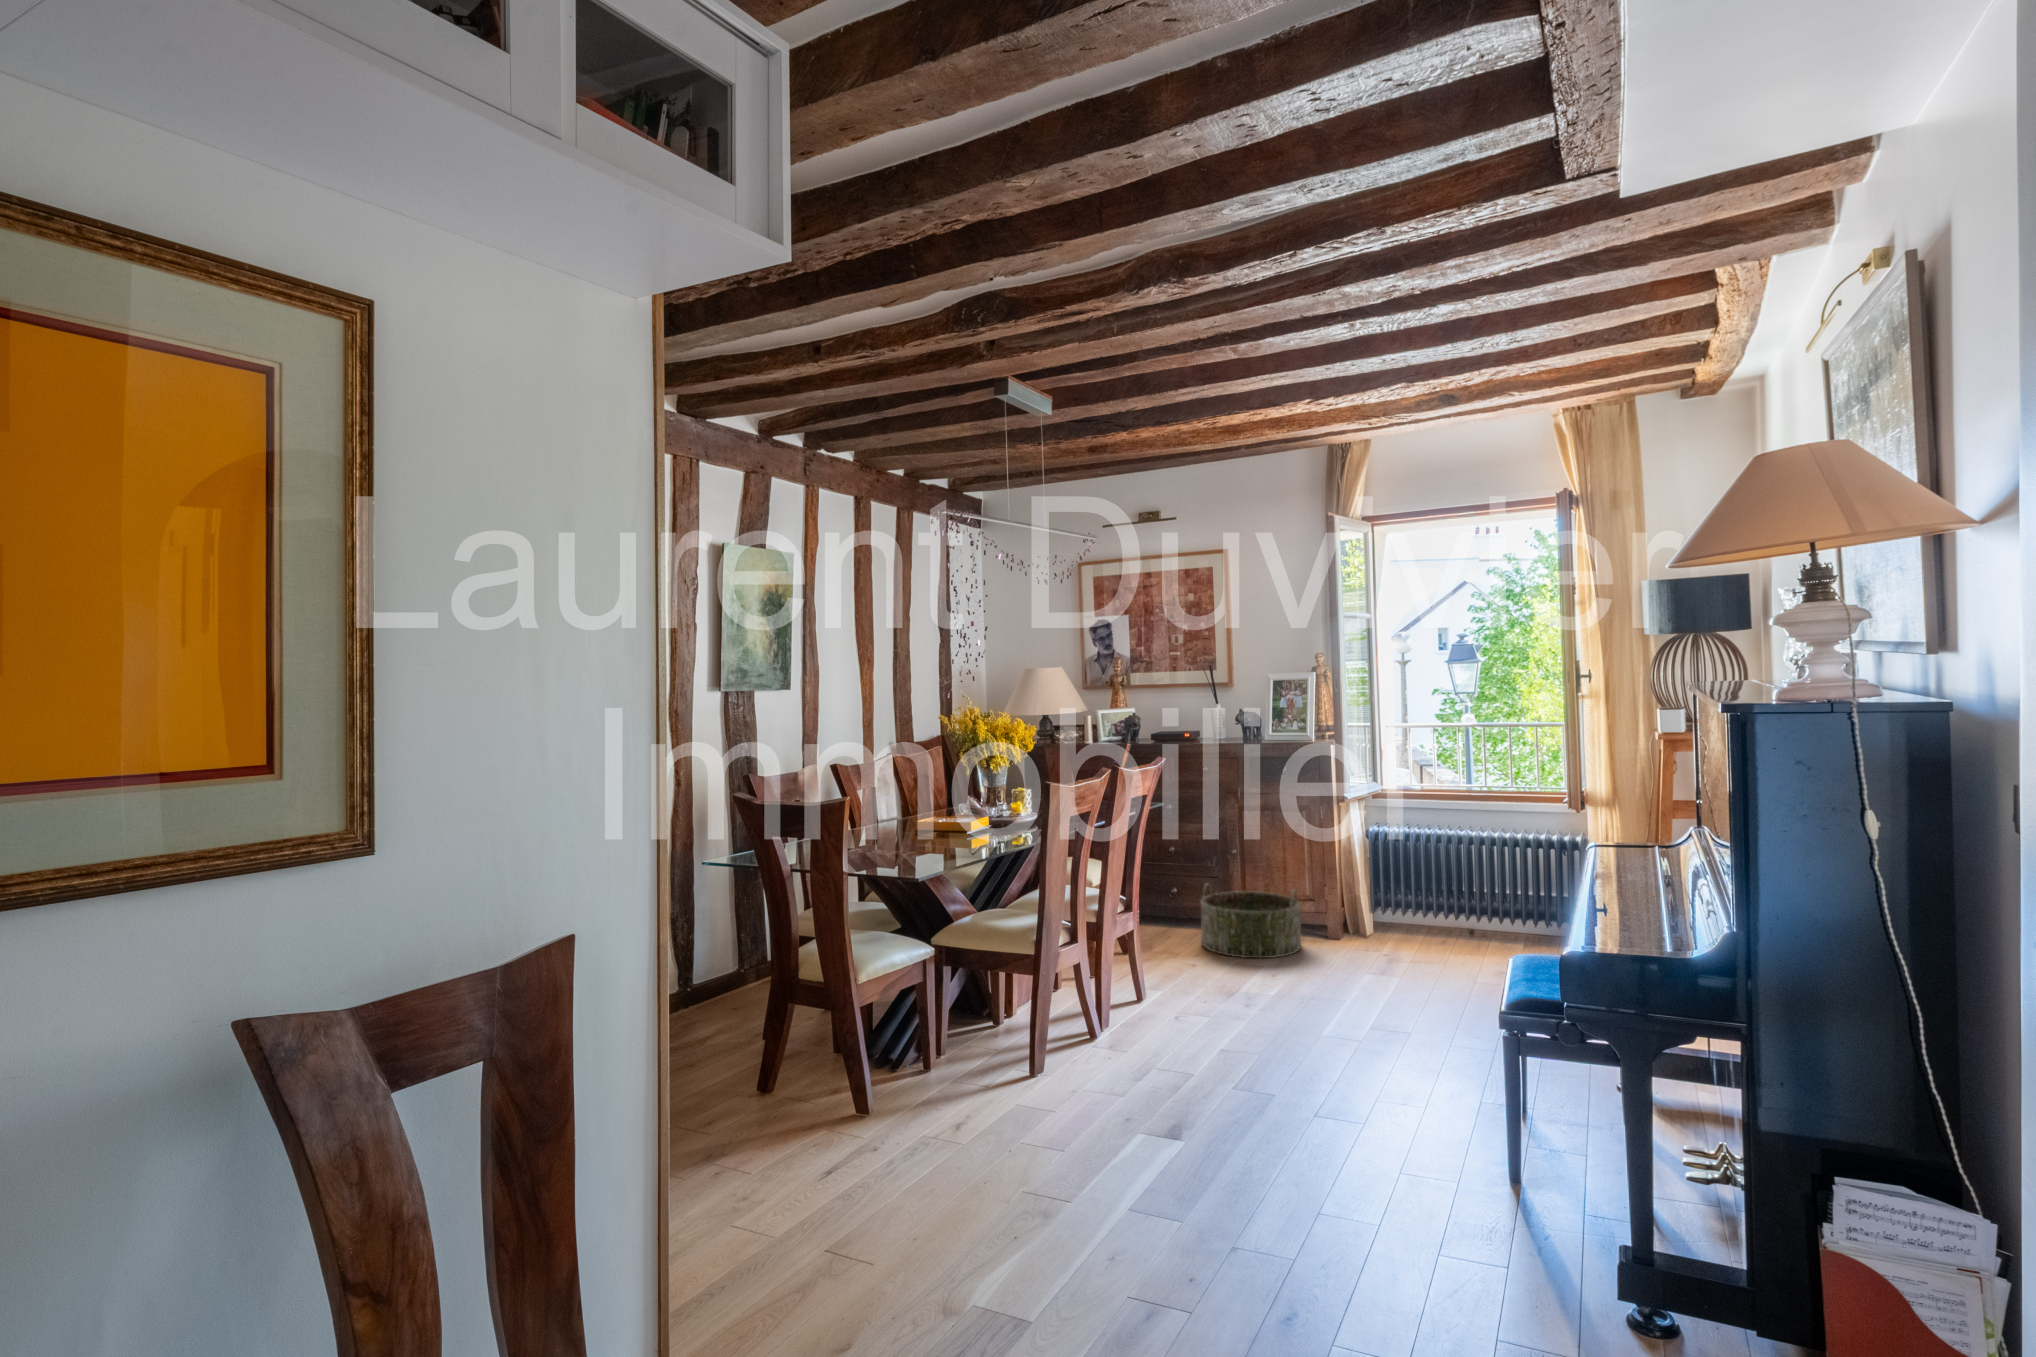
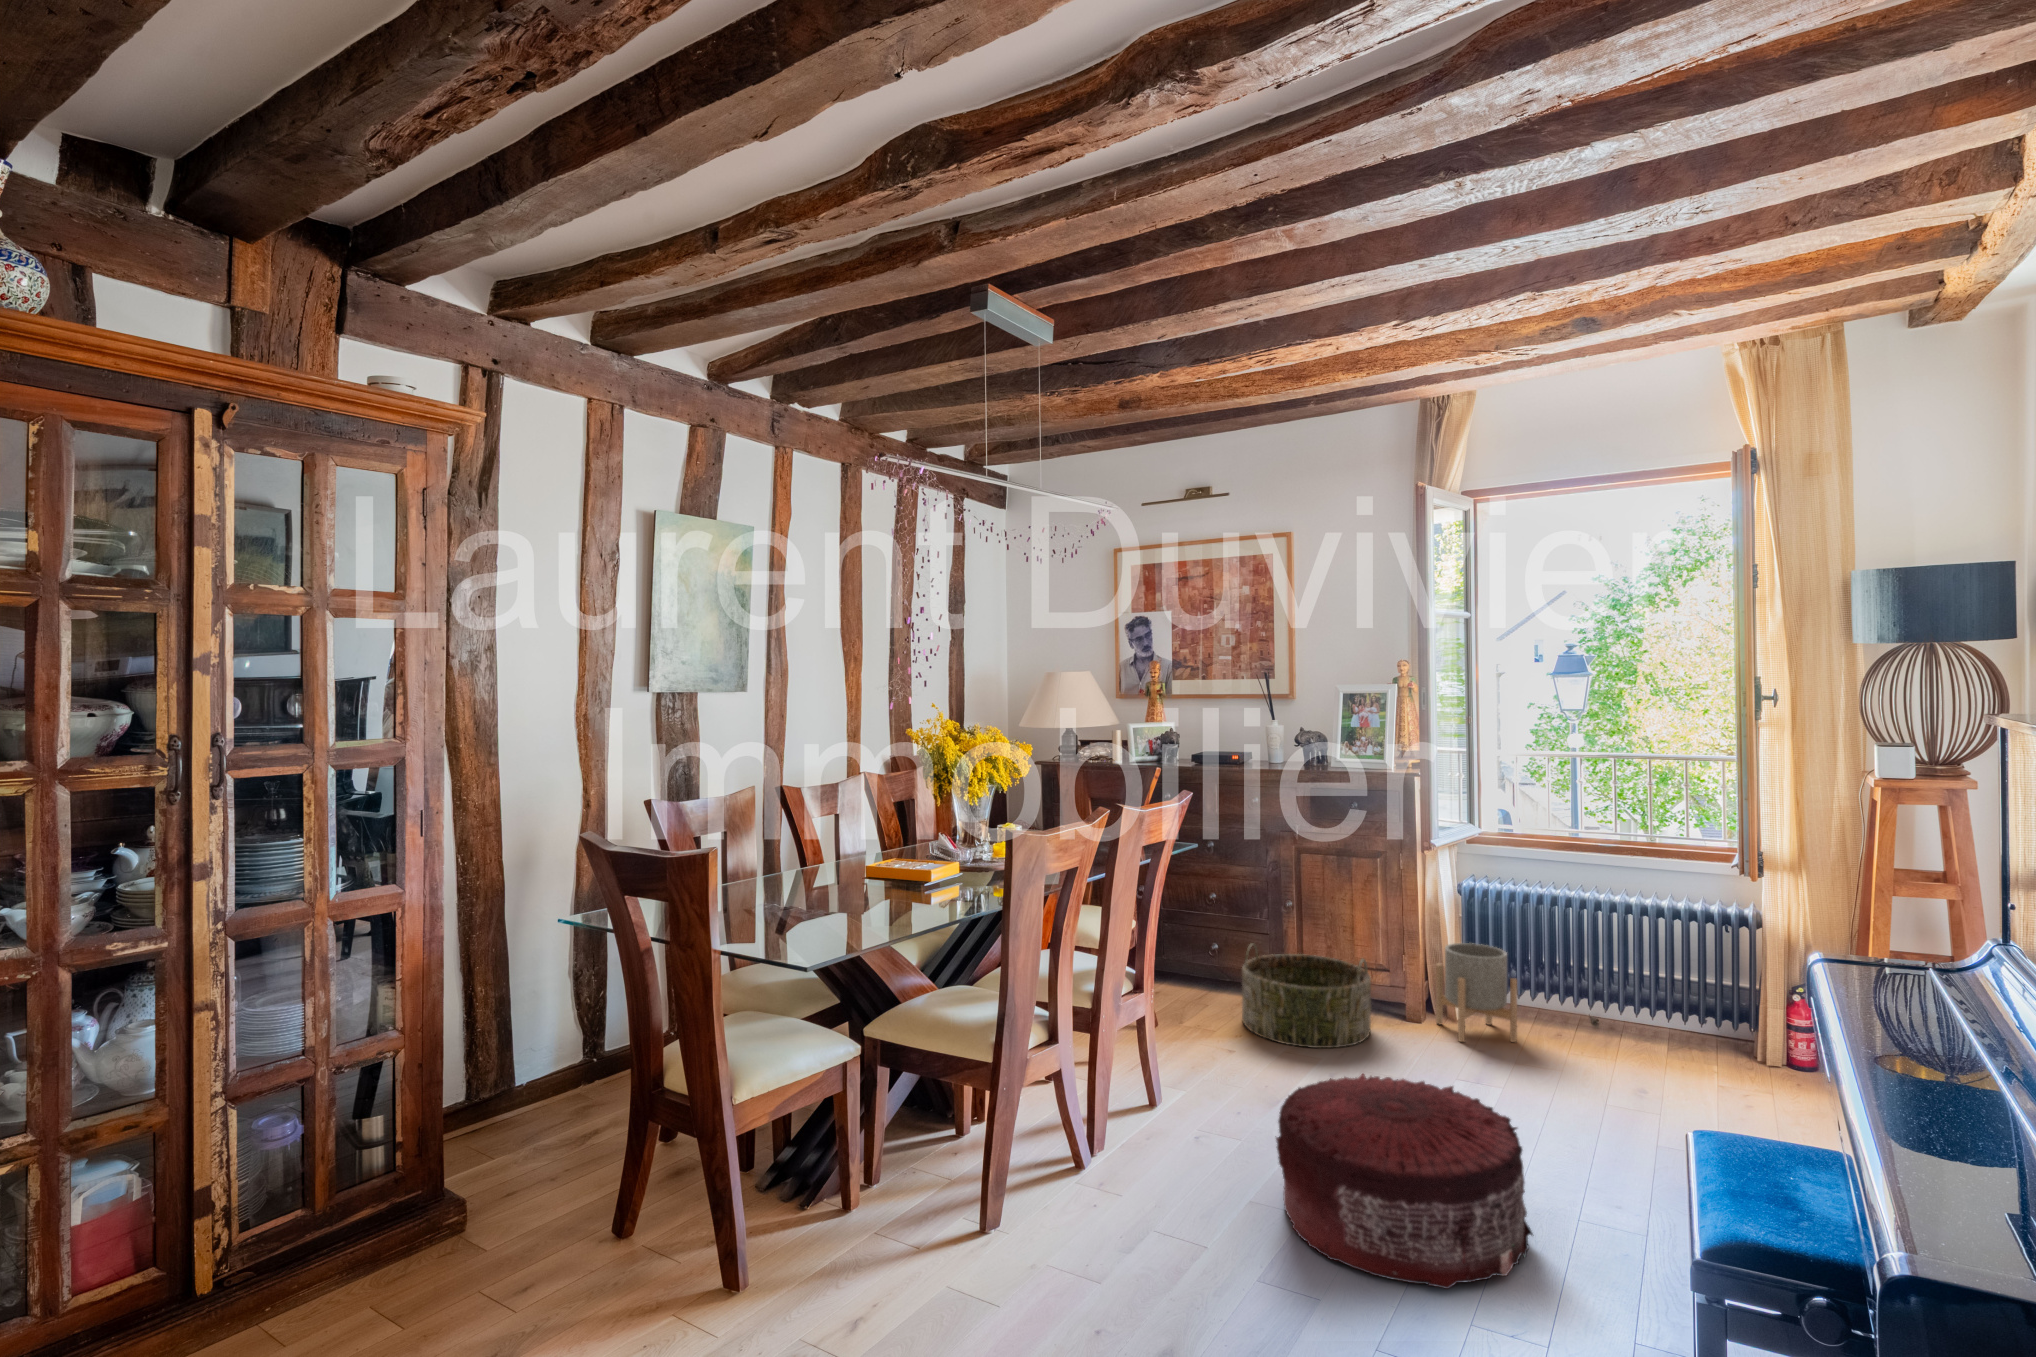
planter: none [1350,876,1412,950] -> present [1436,943,1517,1042]
pouf: none [1240,953,1416,1075] -> present [1276,1074,1532,1289]

